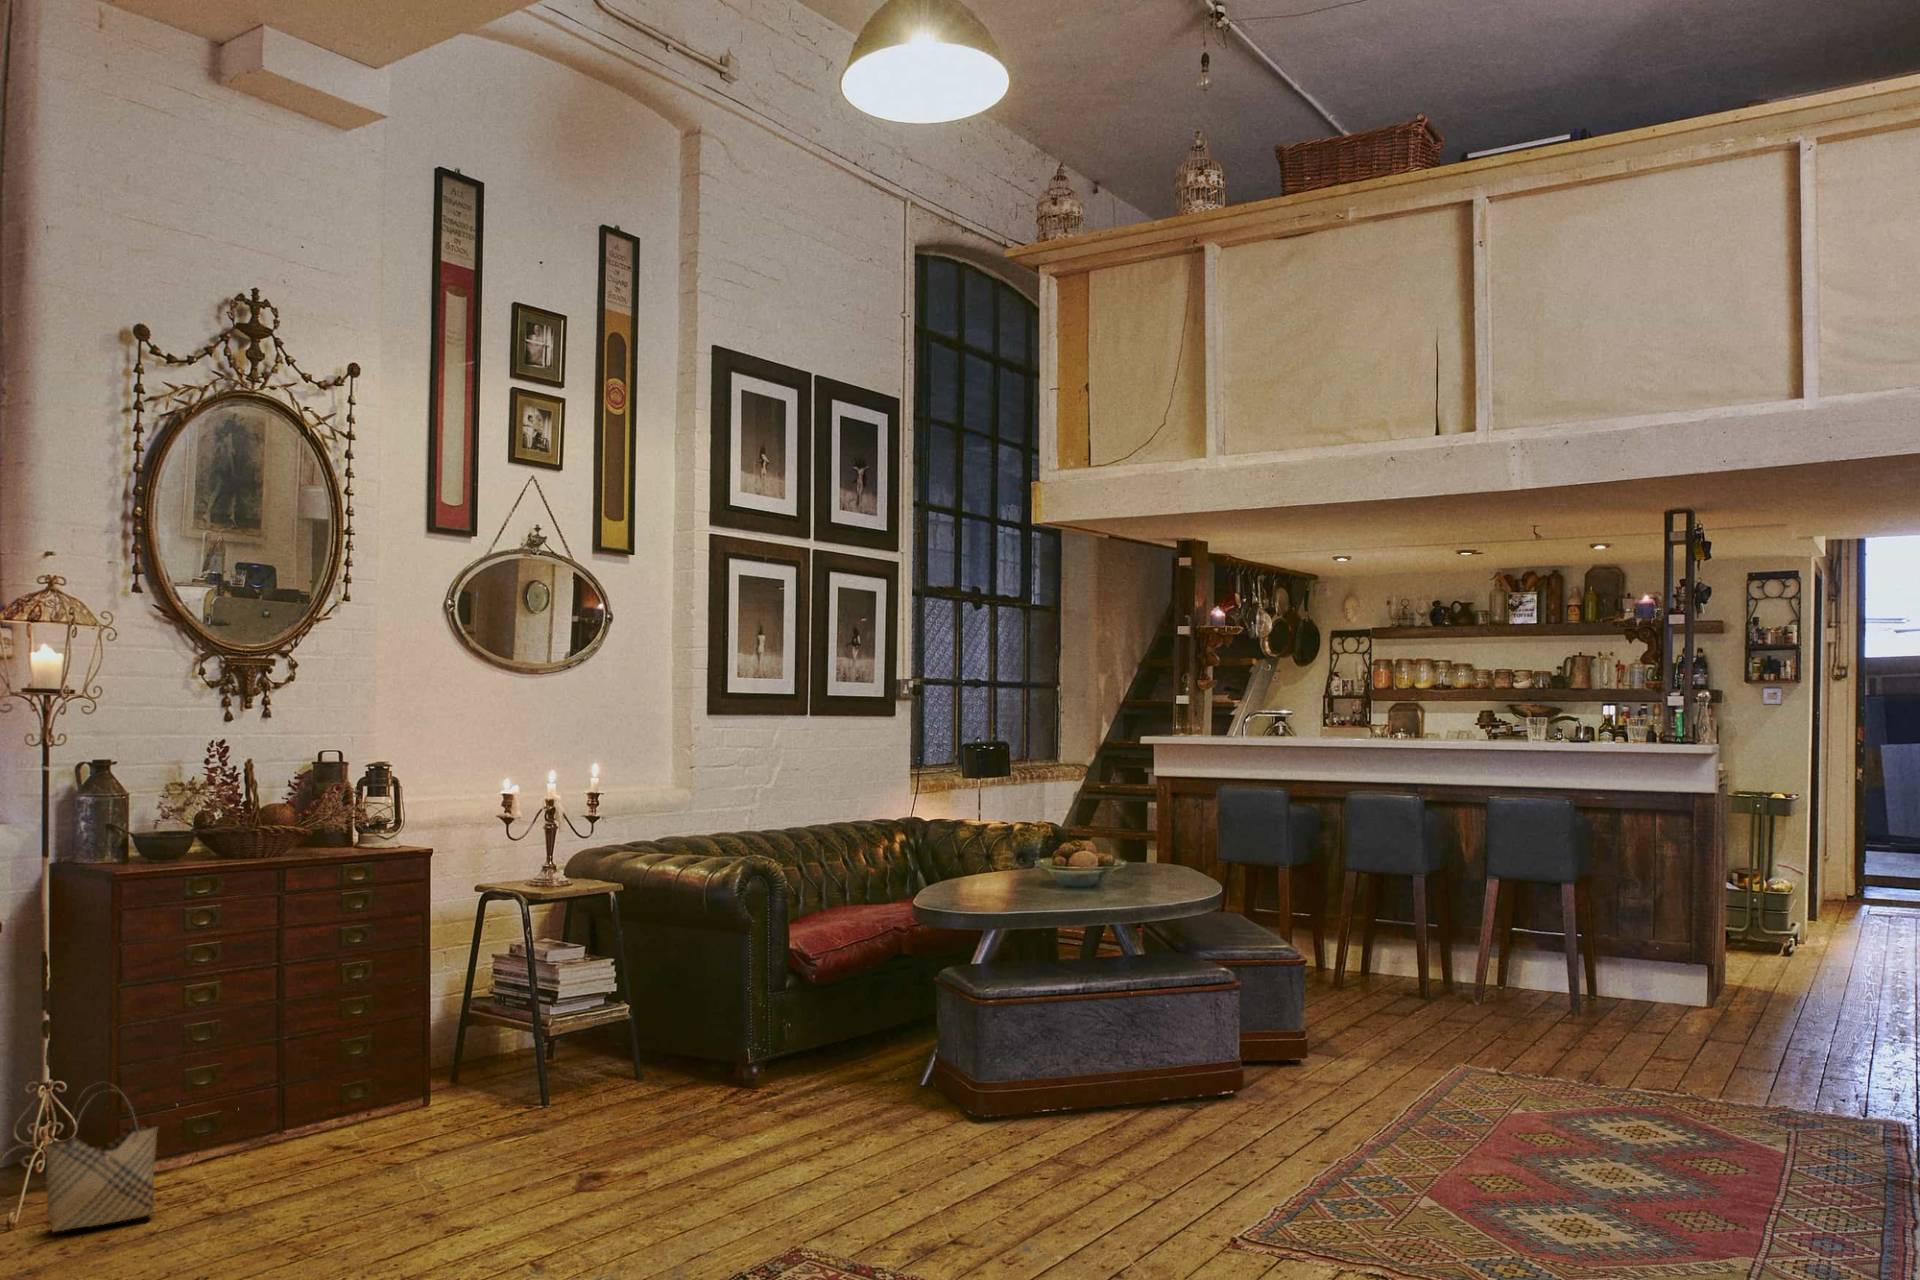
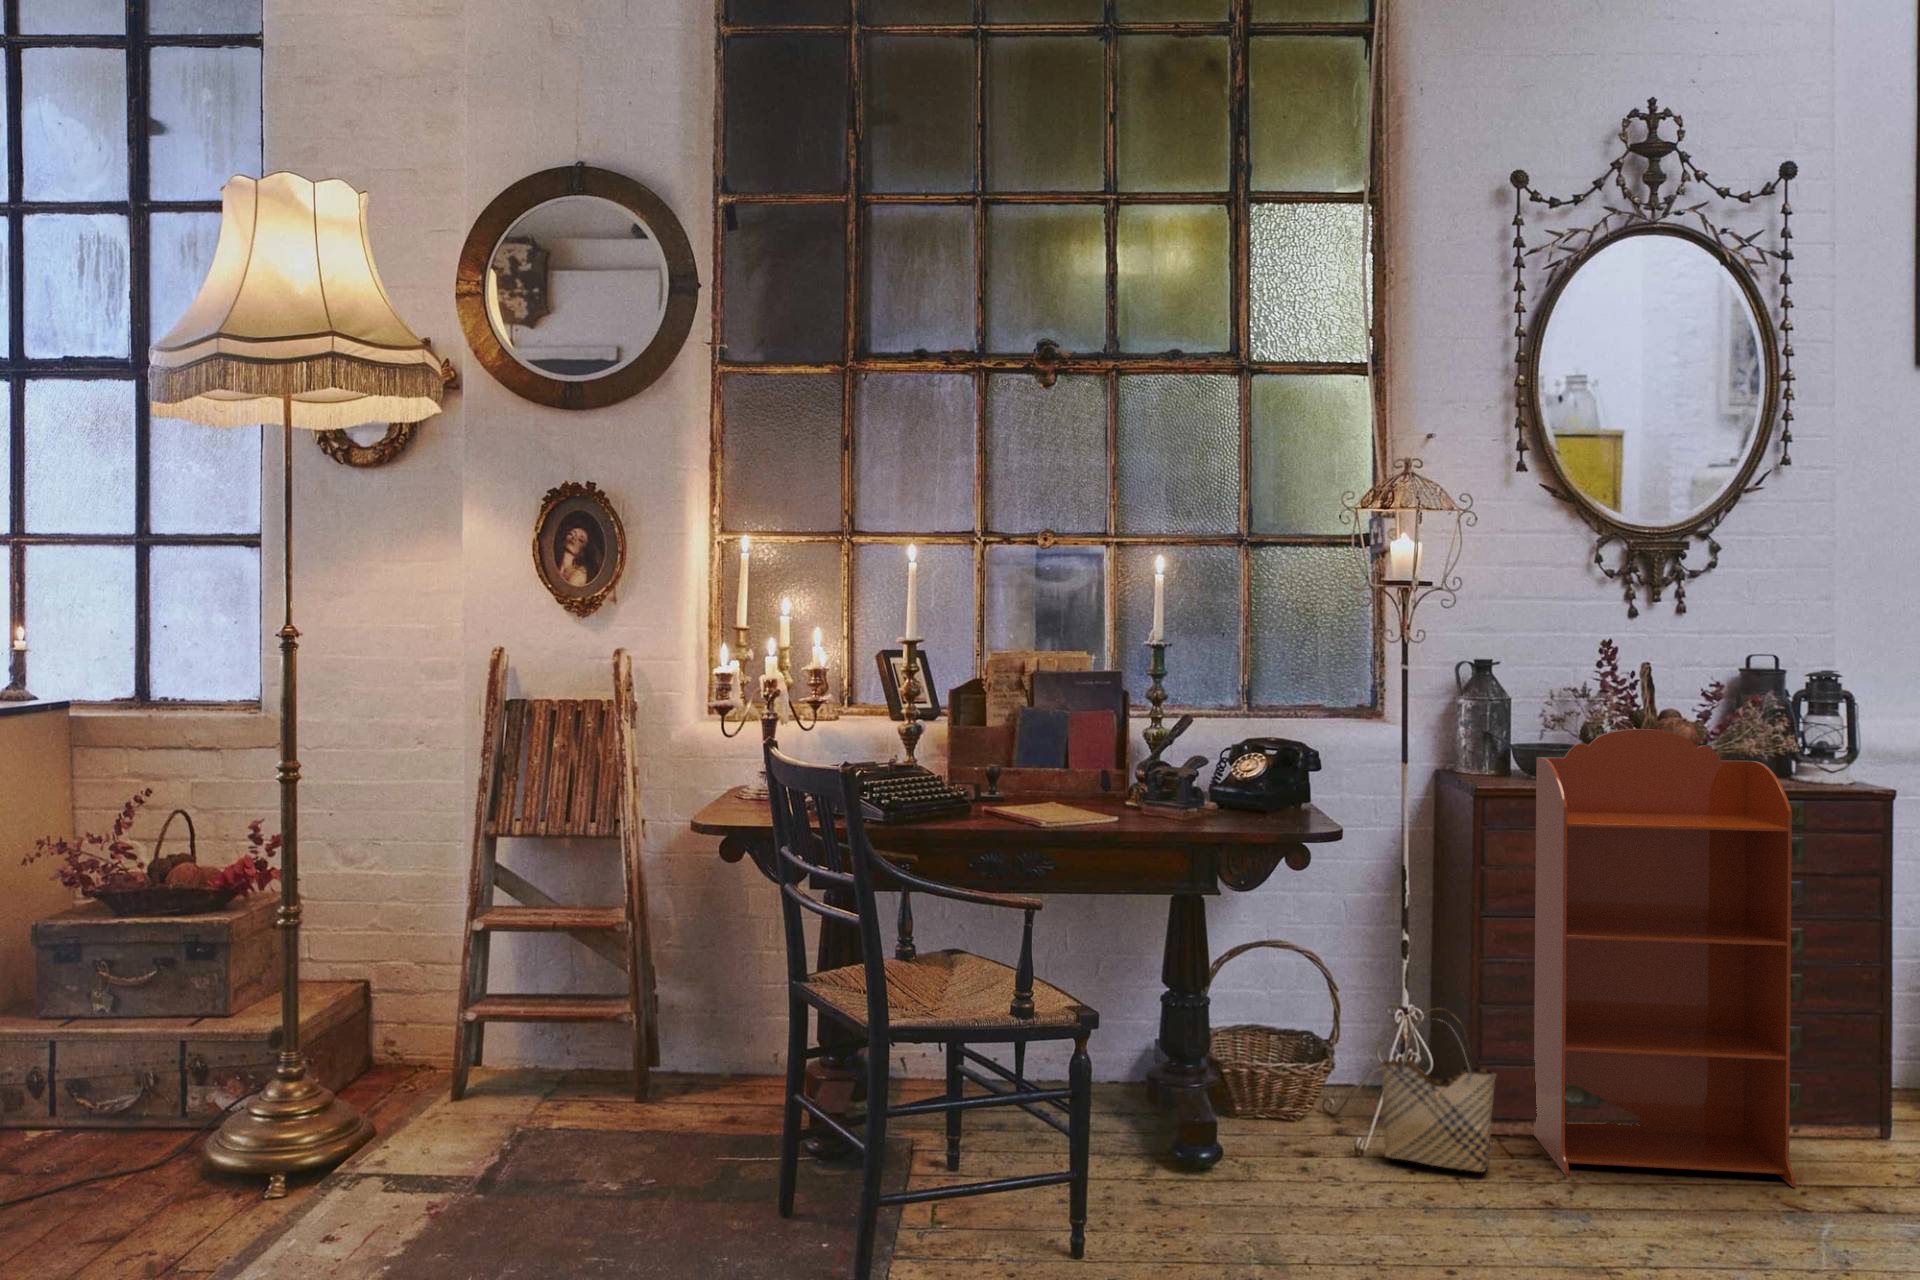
bookcase: none [170,815,384,1197] -> present [1534,729,1796,1187]

